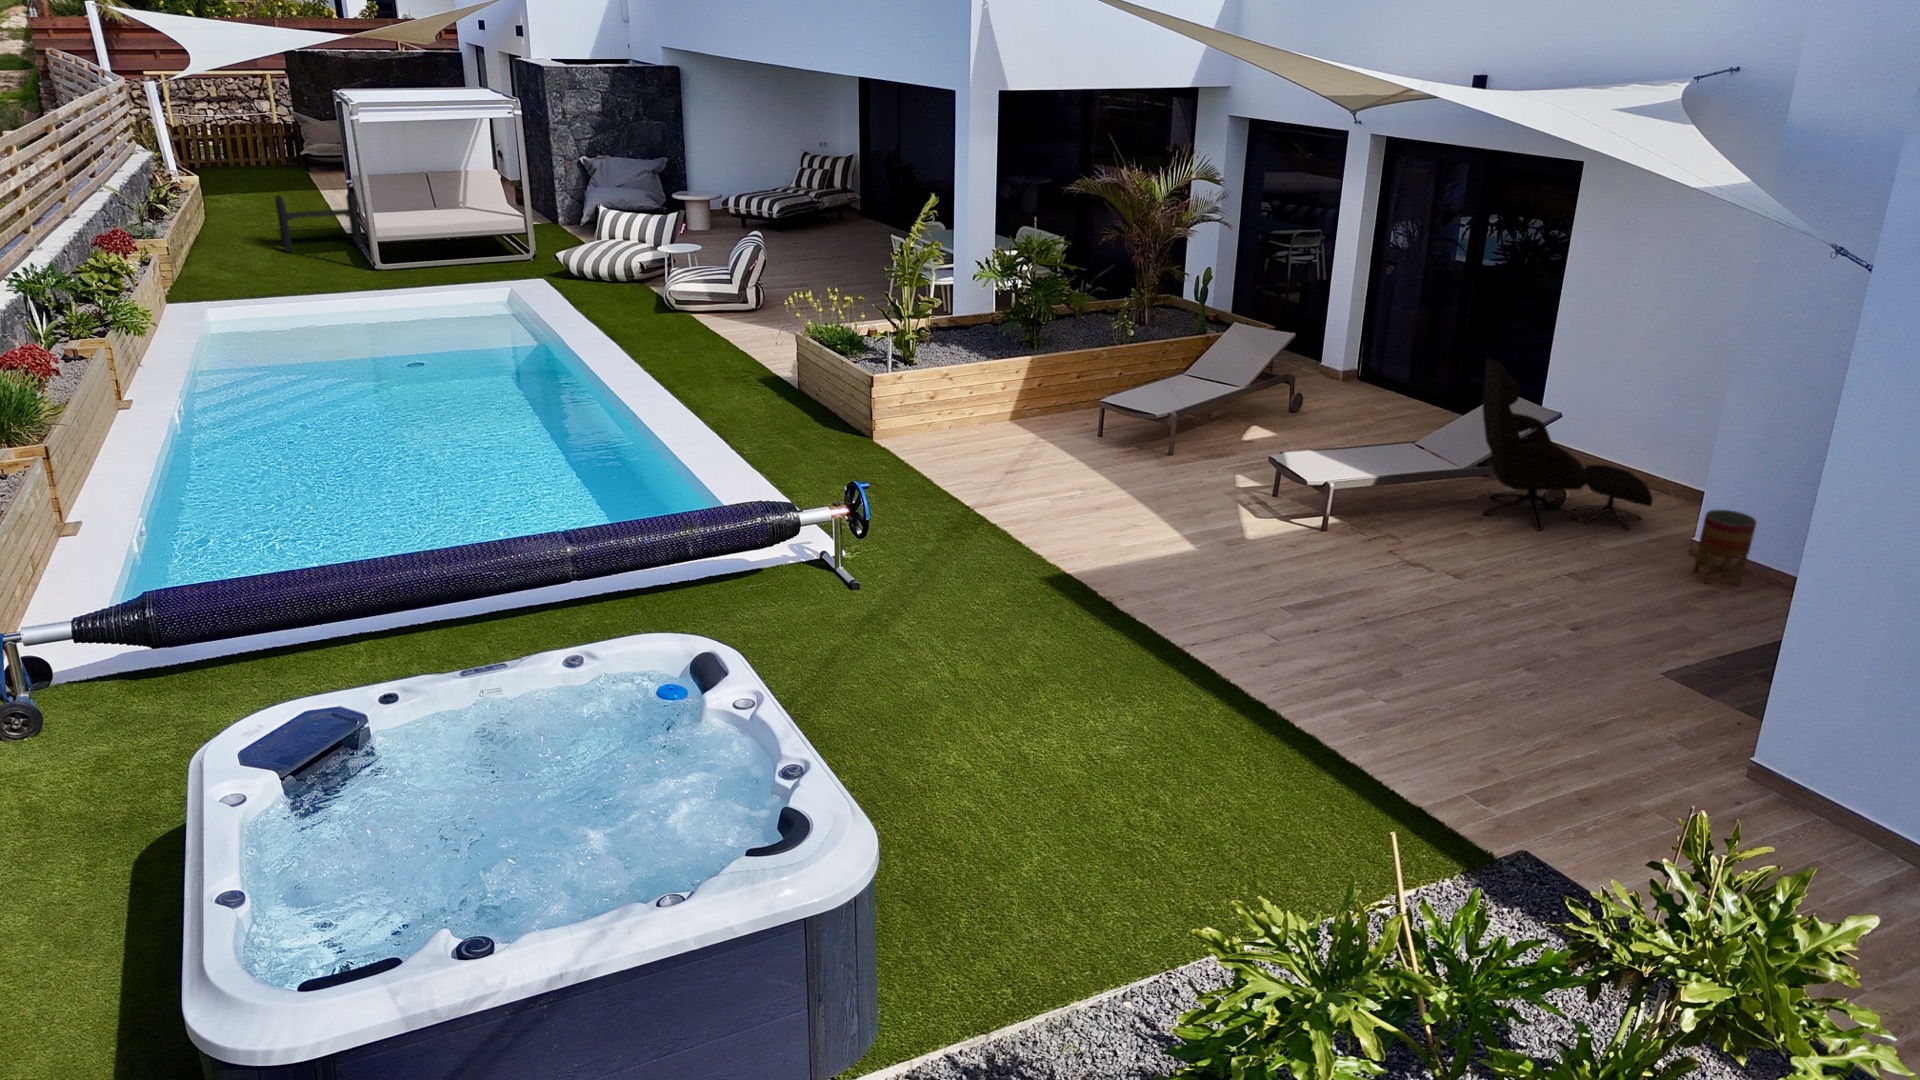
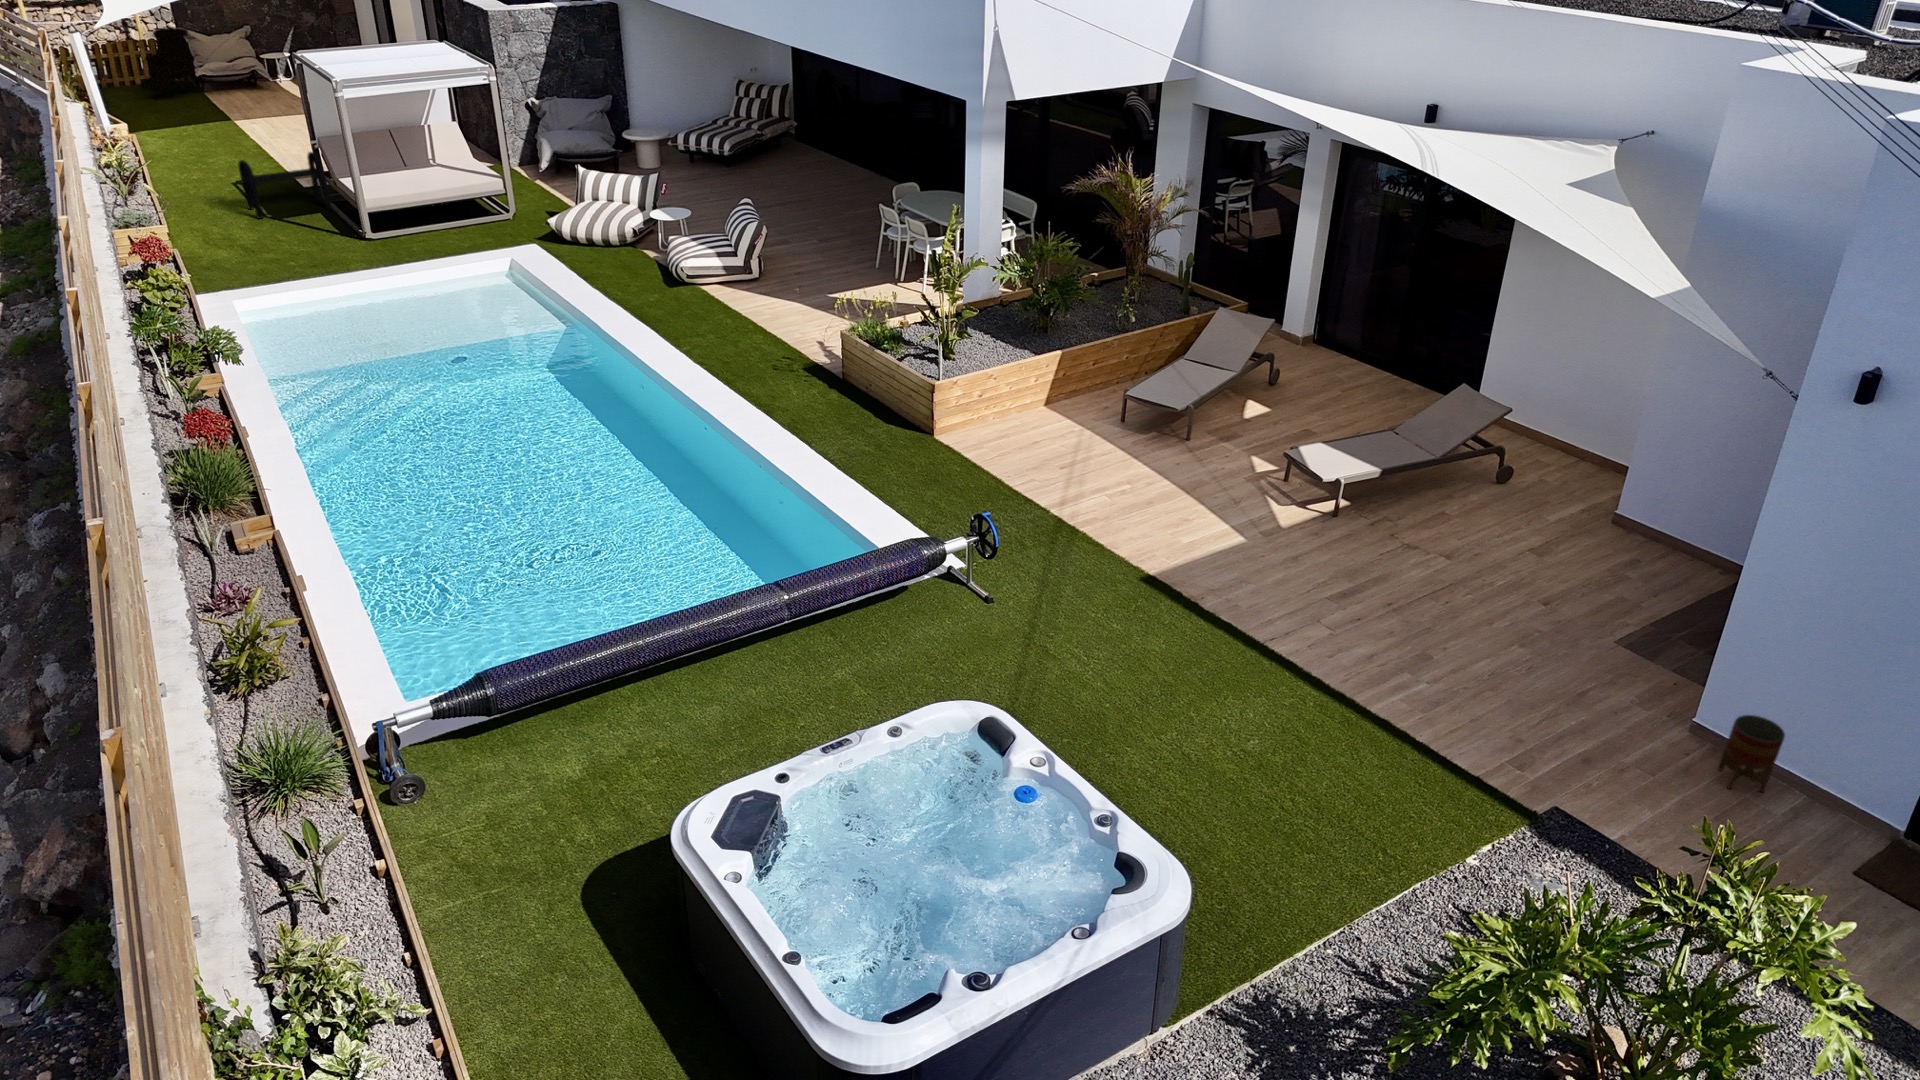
lounge chair: present [1482,359,1653,530] -> present [140,27,195,97]
planter: present [1694,510,1757,585] -> present [1718,715,1785,792]

